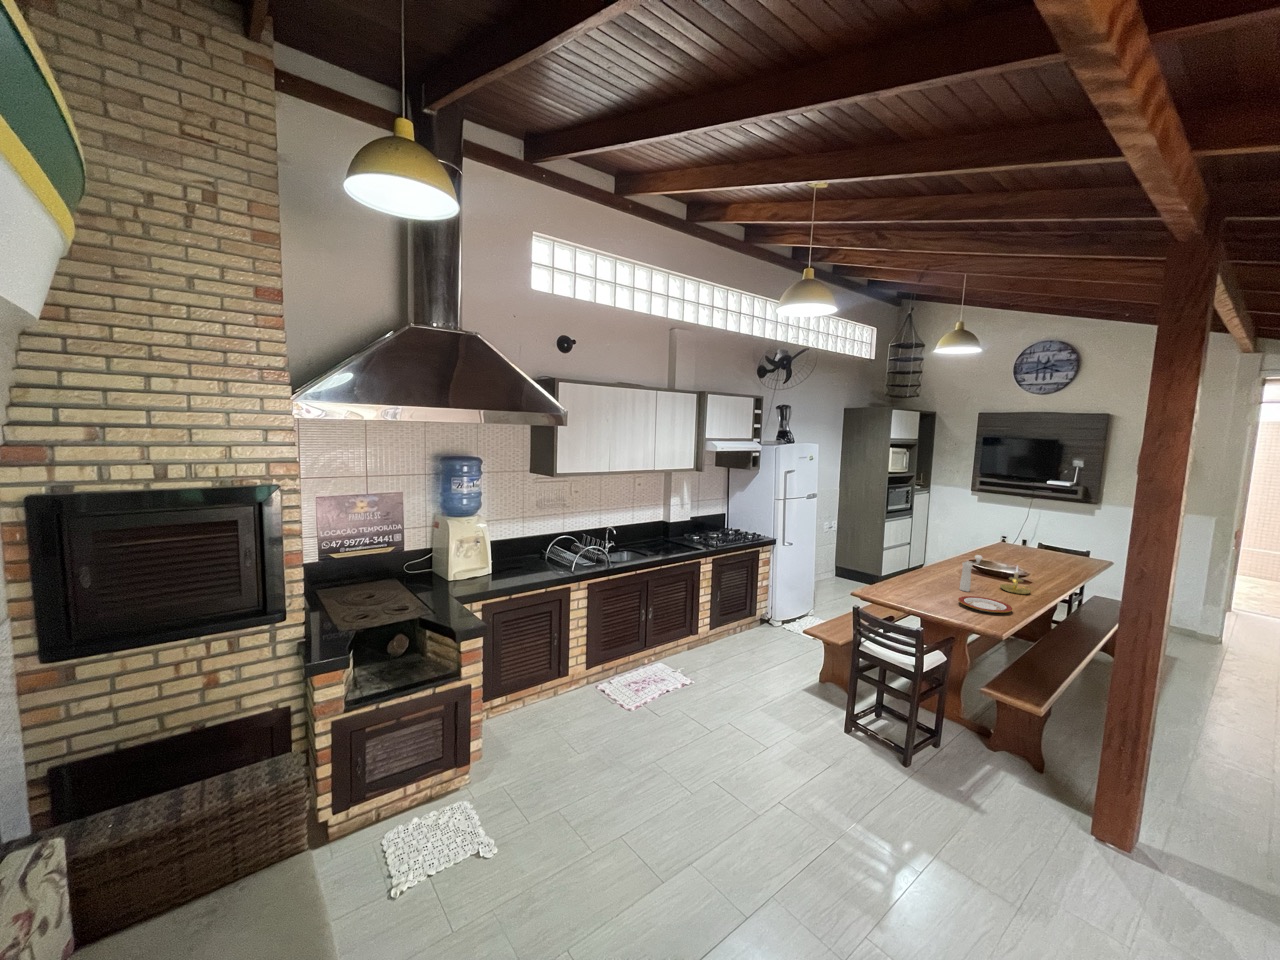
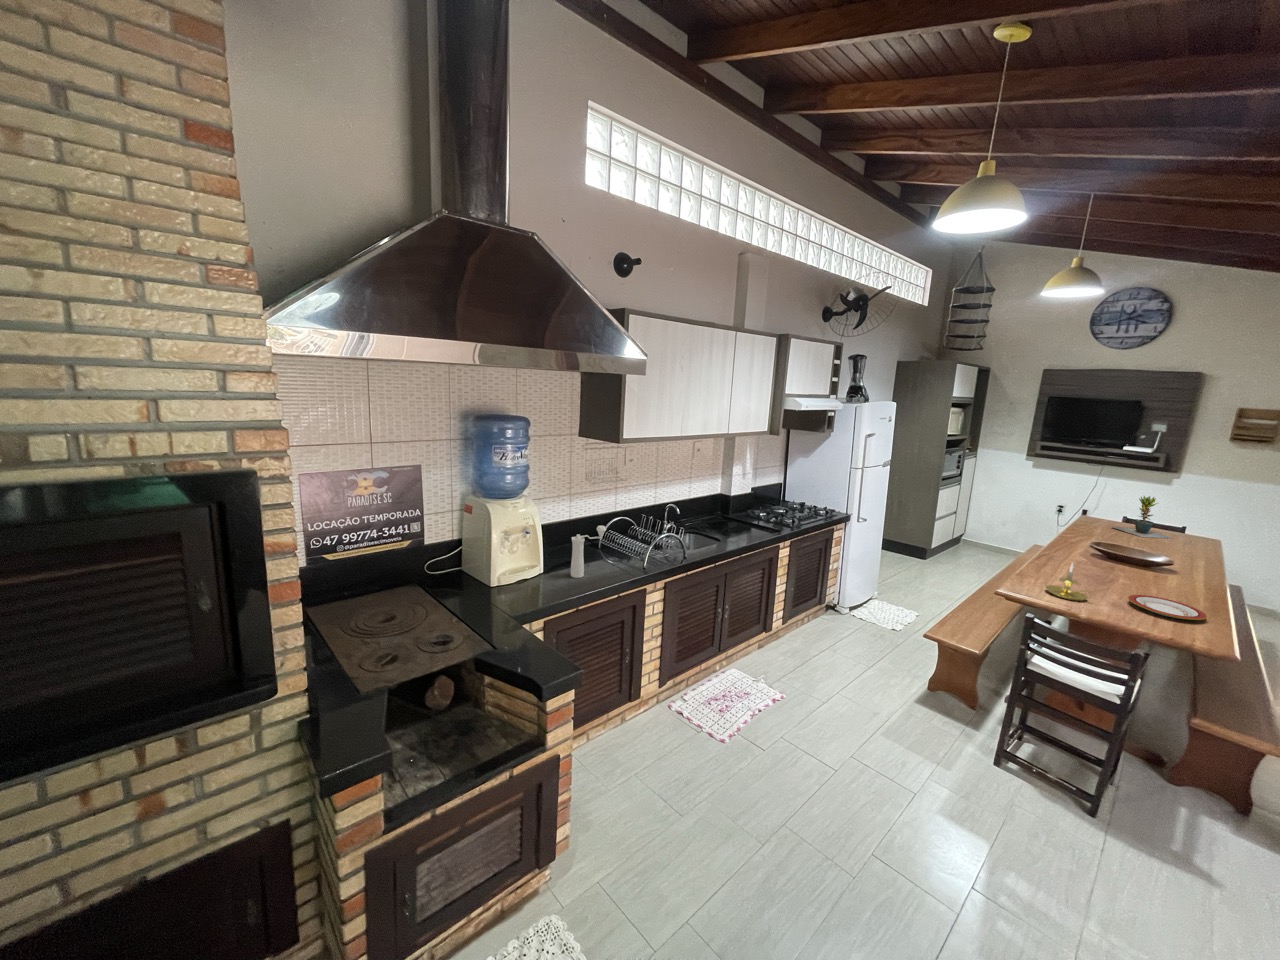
potted plant: none [1017,522,1068,561] -> present [1113,496,1171,538]
pepper mill: present [959,555,982,591] -> present [571,526,606,578]
candle holder: present [1000,568,1031,594] -> present [1046,564,1090,601]

